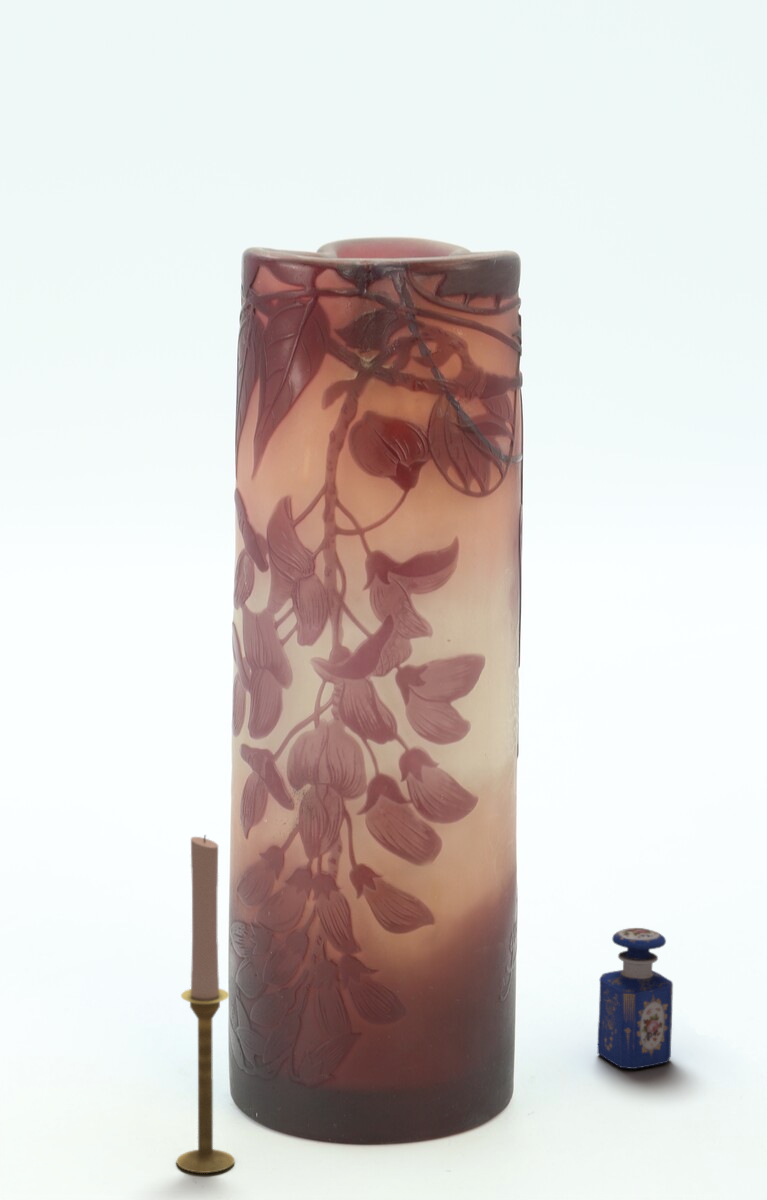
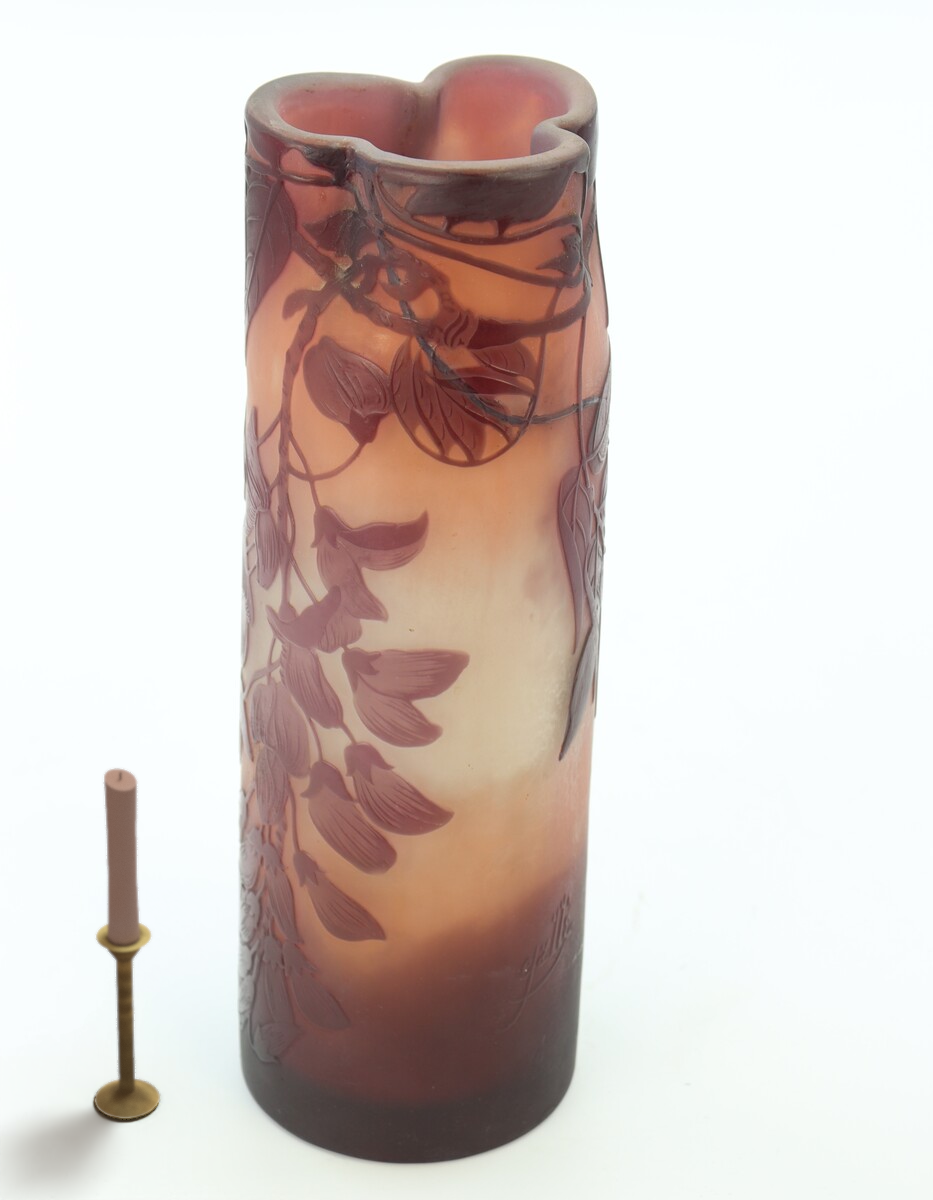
perfume bottle: present [598,928,673,1069] -> none [689,979,776,1150]

